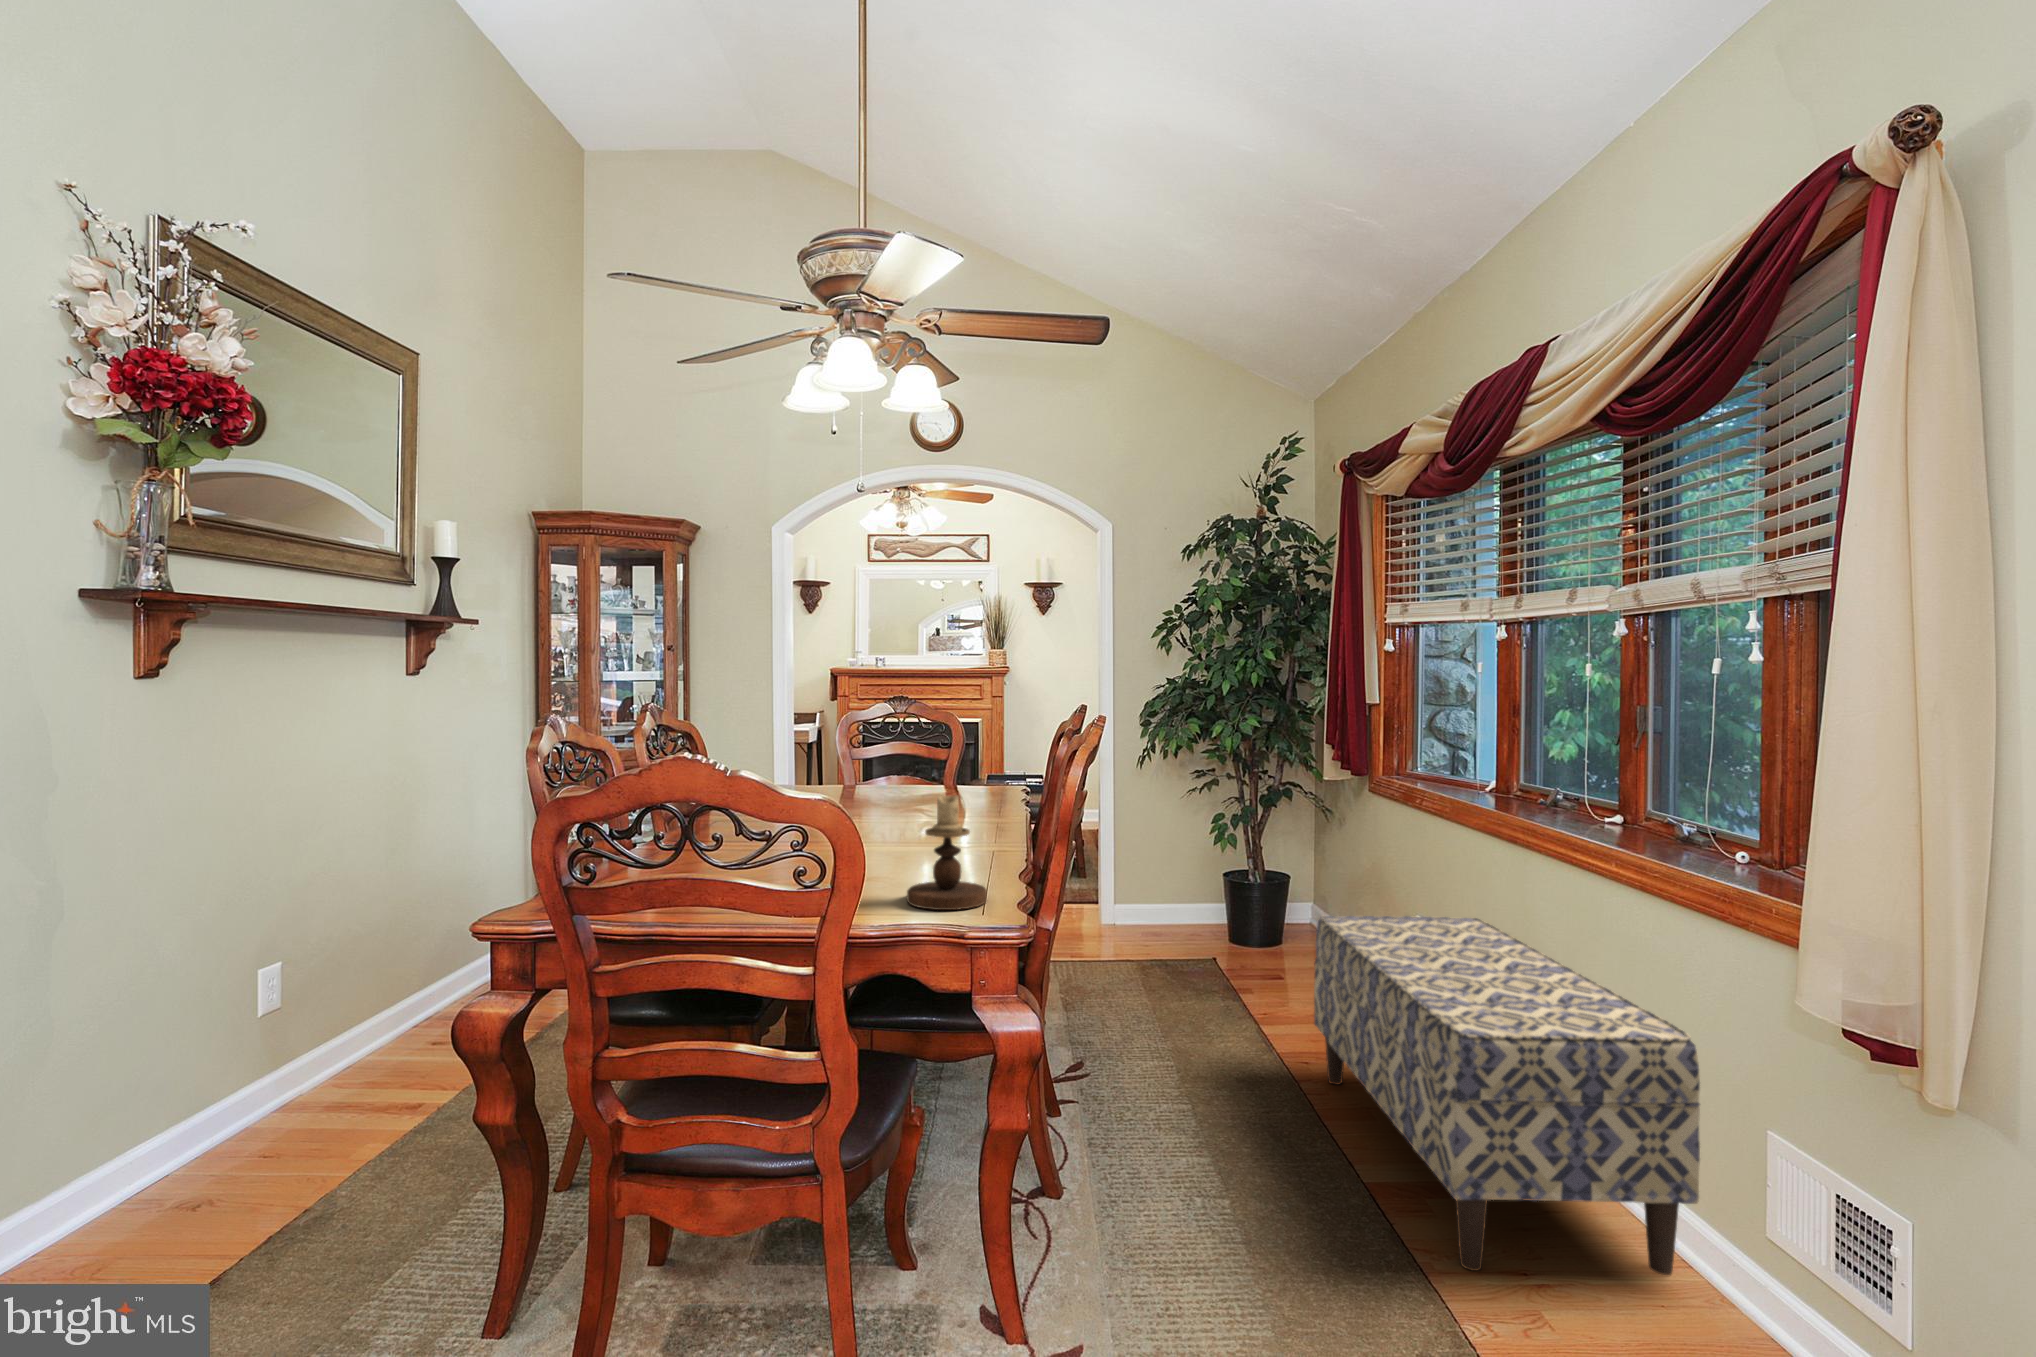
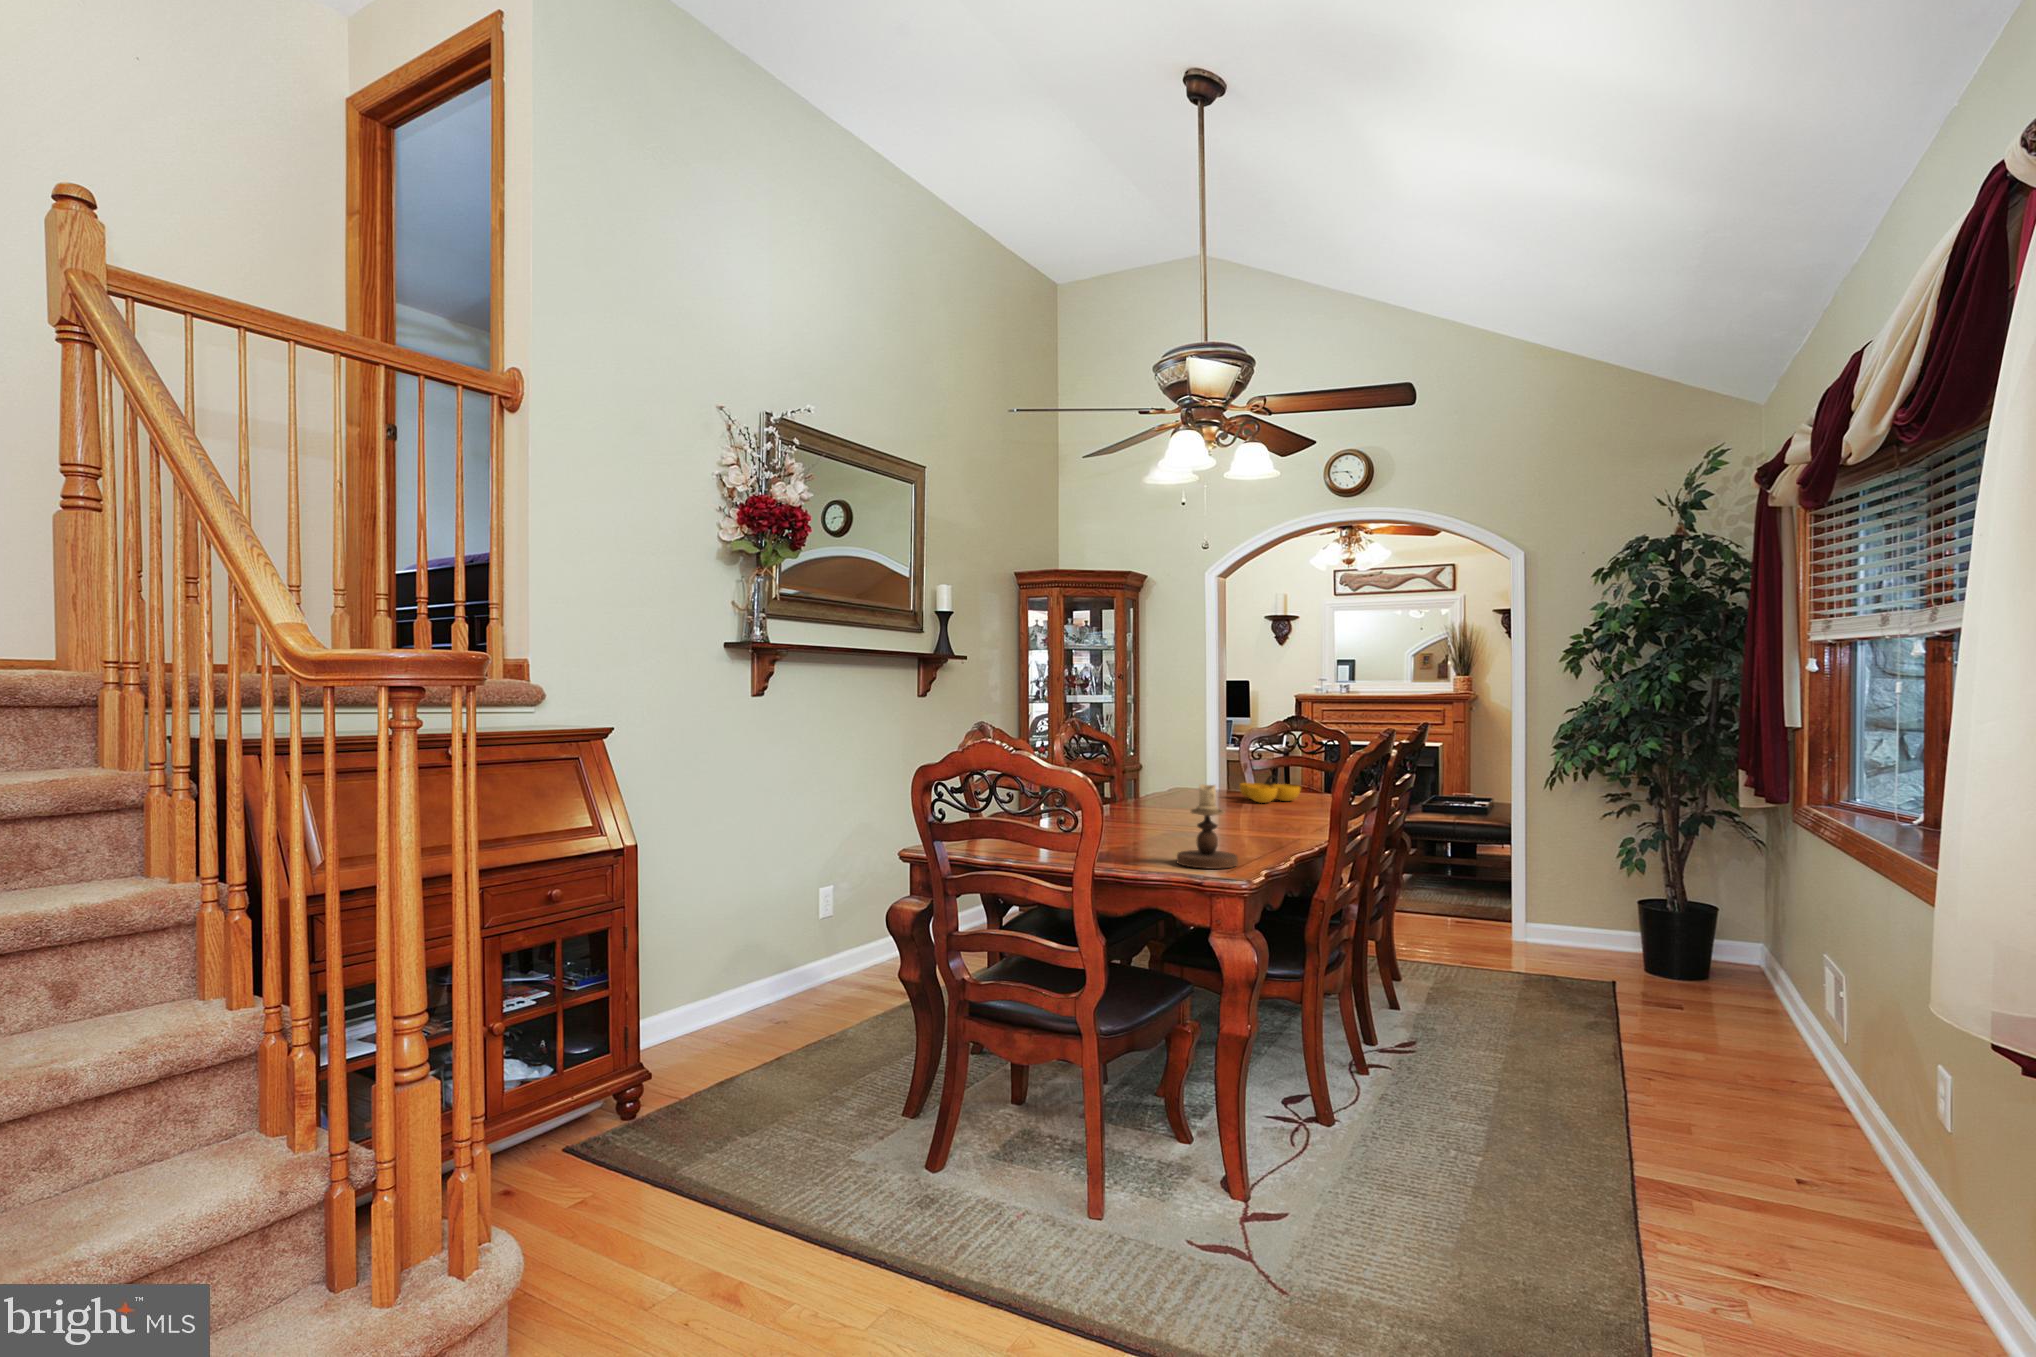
decorative bowl: none [878,768,948,801] -> present [1240,775,1300,803]
bench: present [1314,916,1700,1275] -> none [1649,935,1974,1313]

